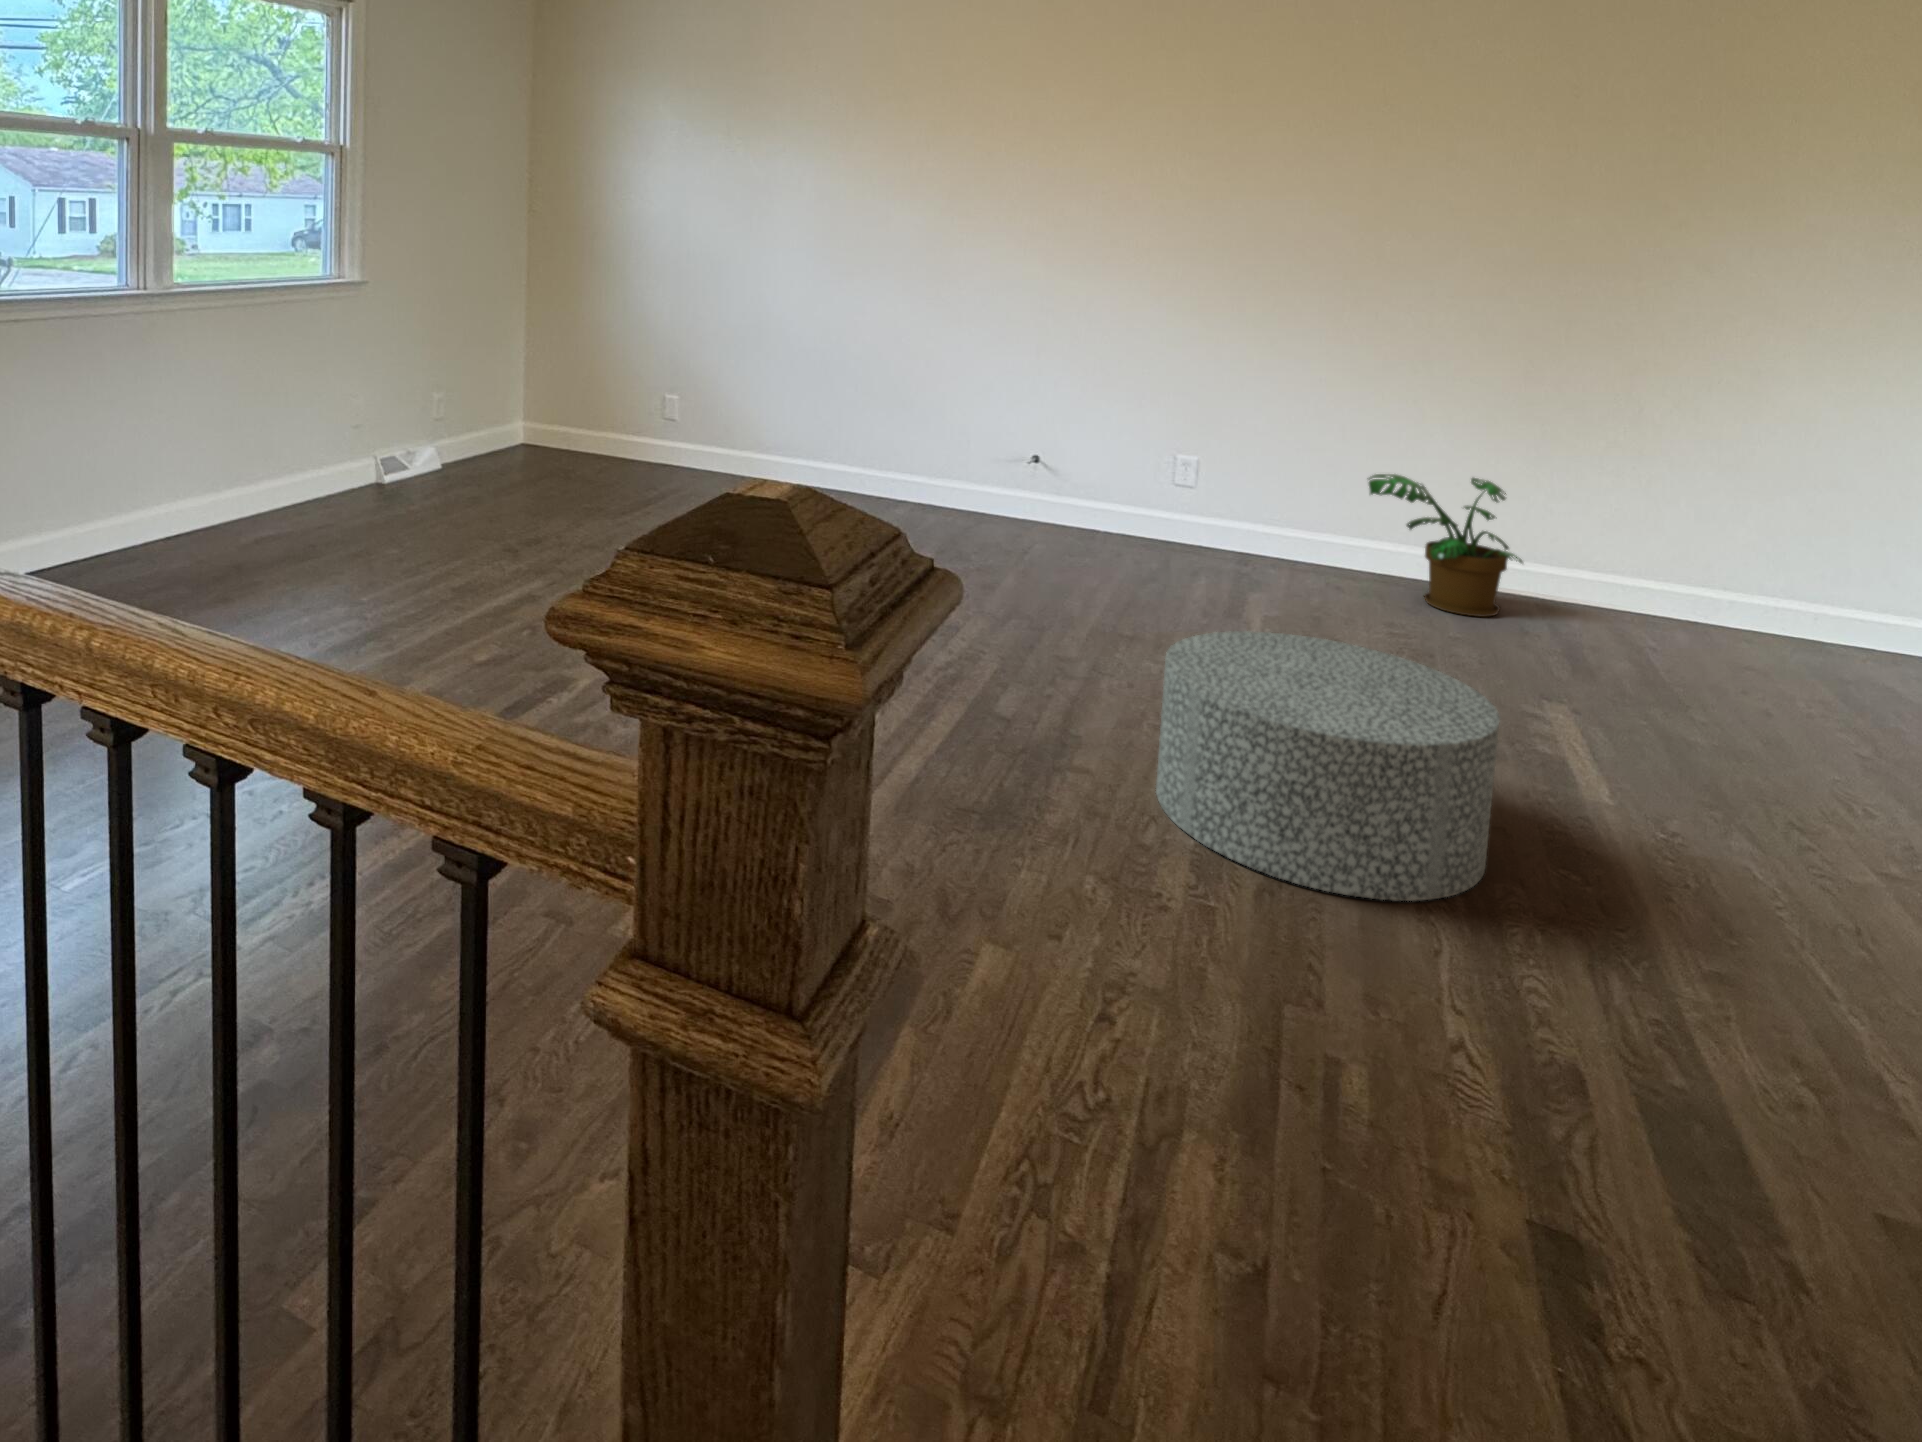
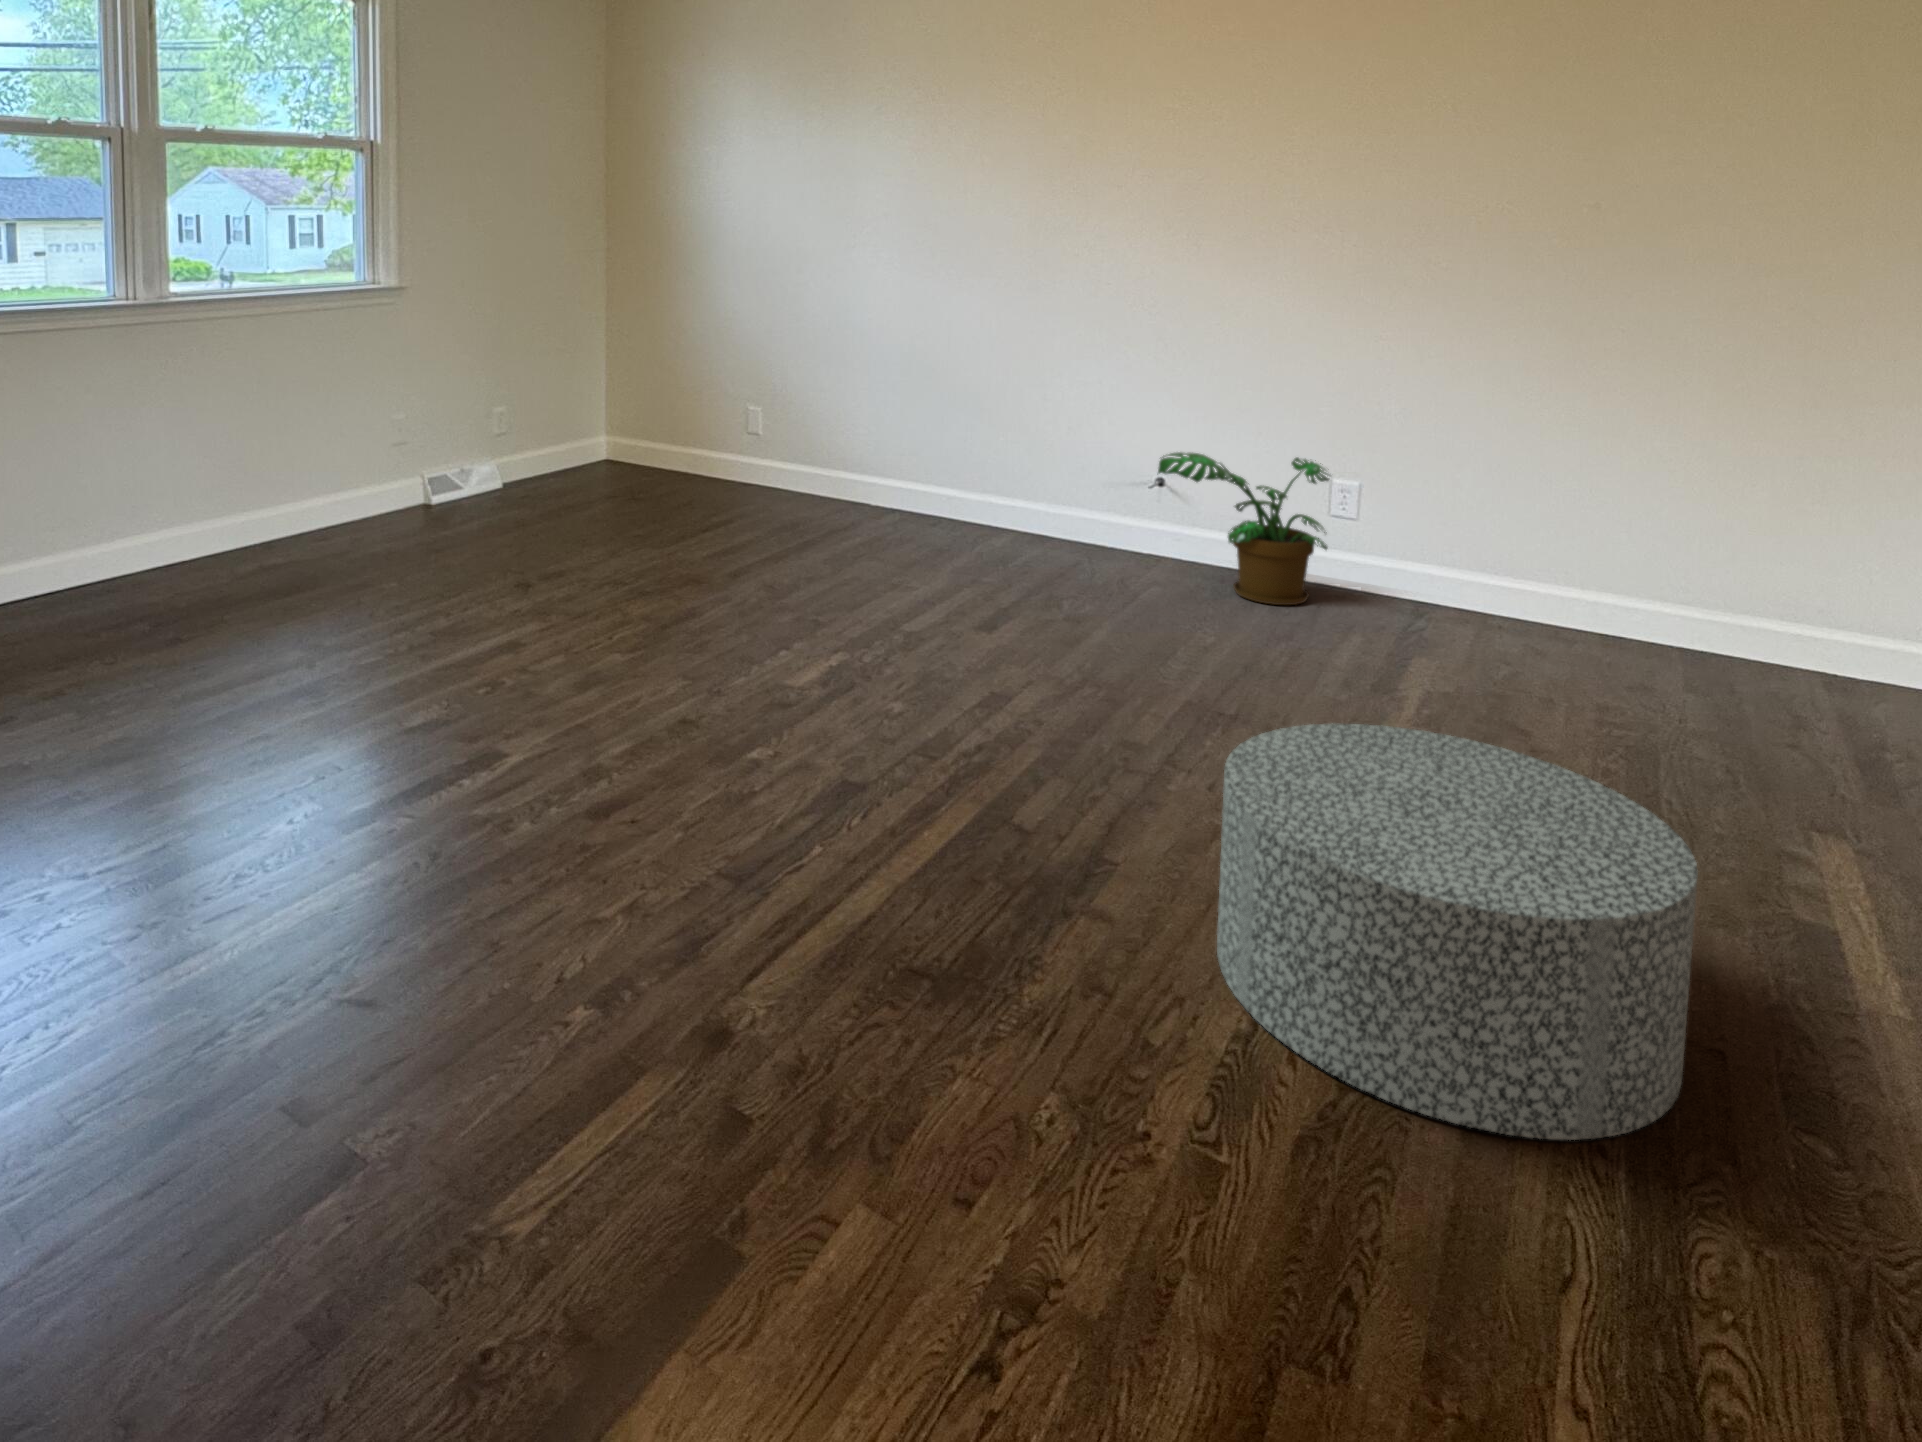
potted plant: present [1369,474,1523,617] -> present [1158,452,1329,605]

